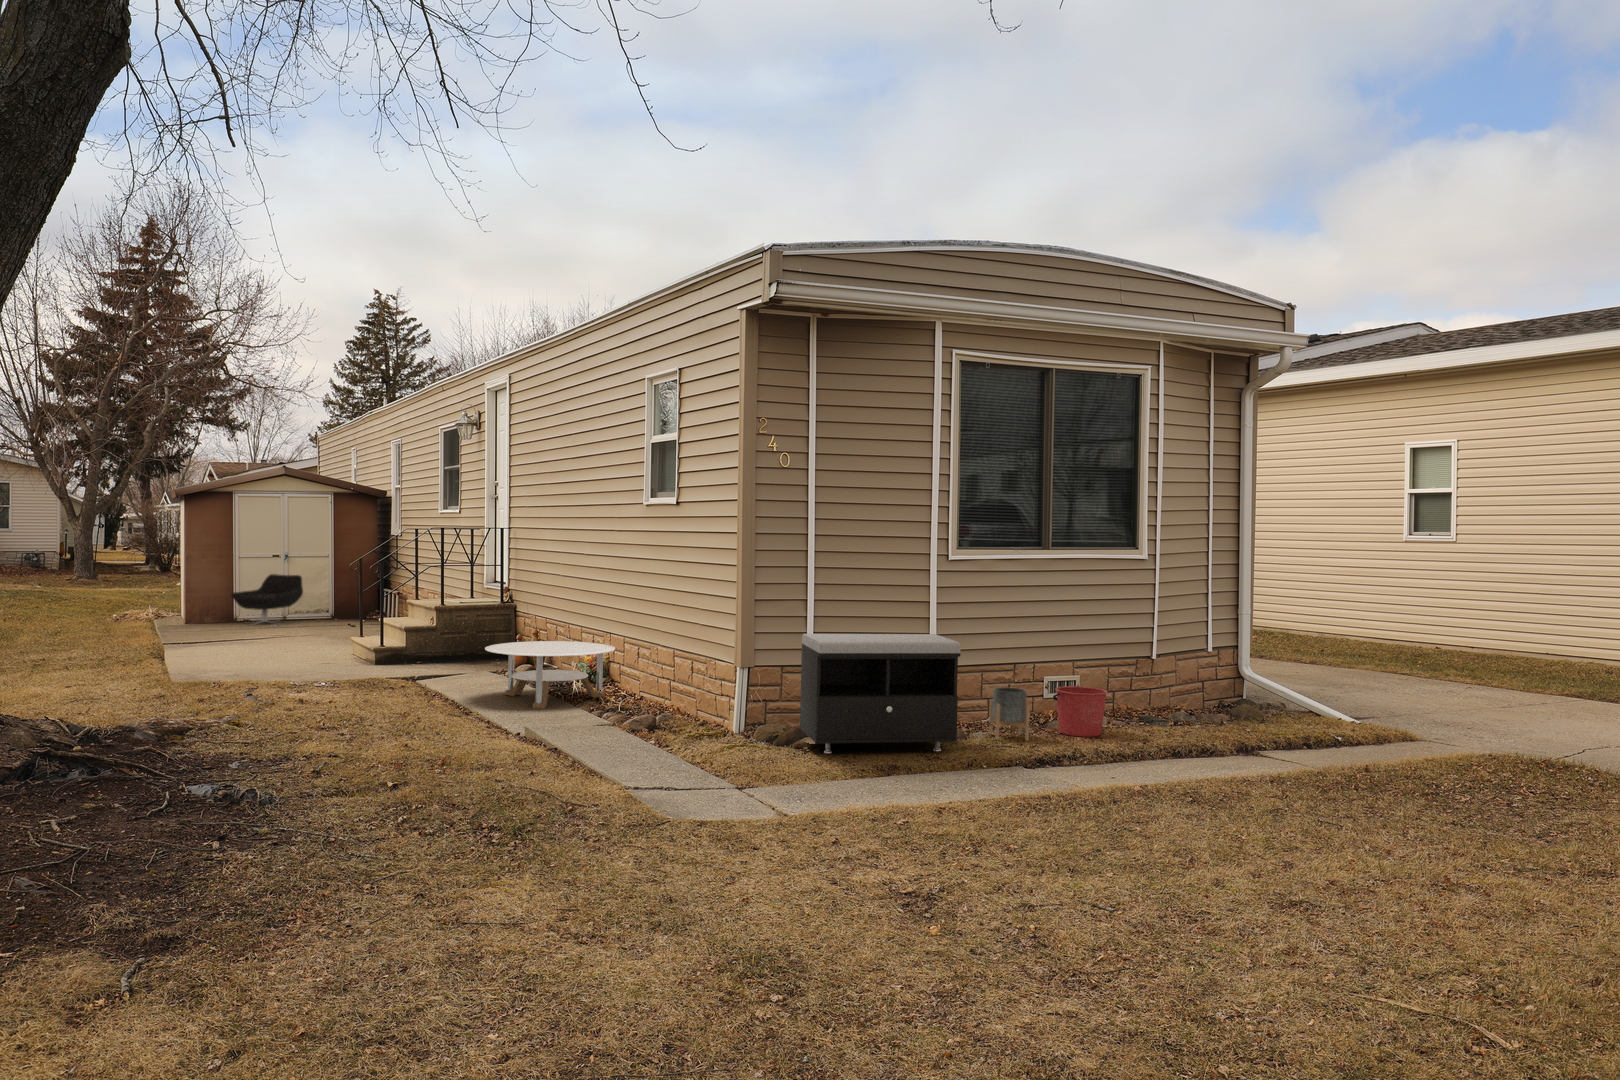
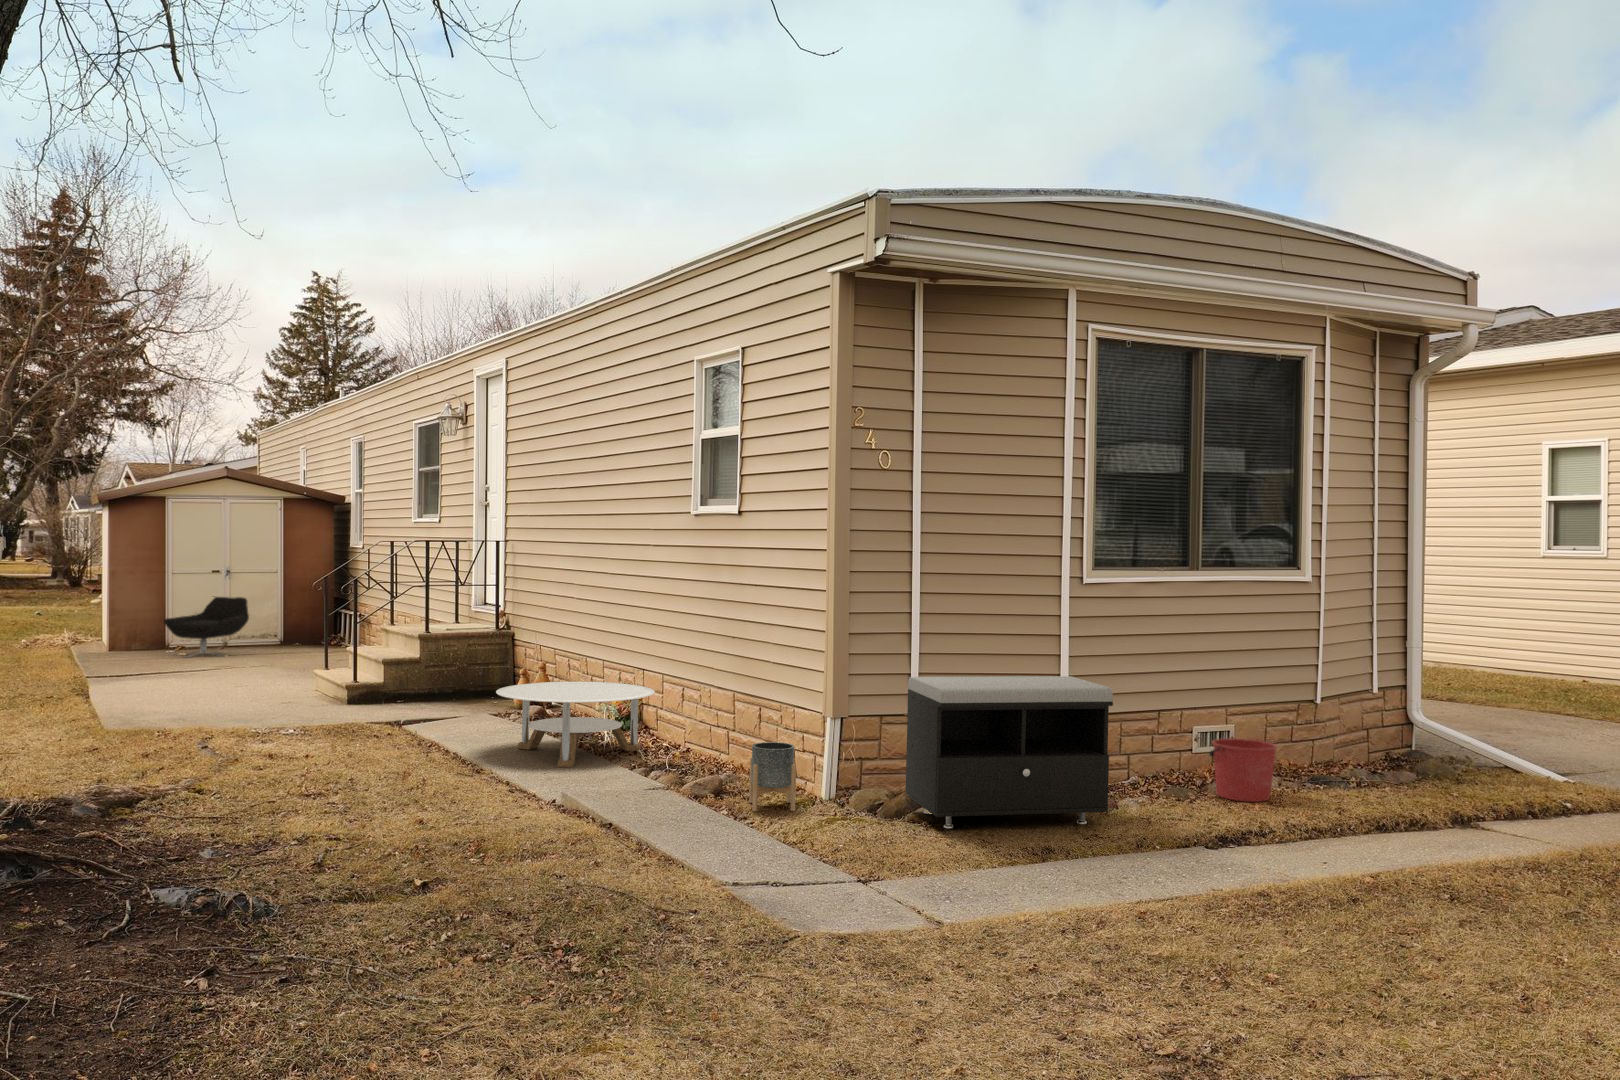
planter: present [989,687,1030,741] -> present [749,742,796,811]

